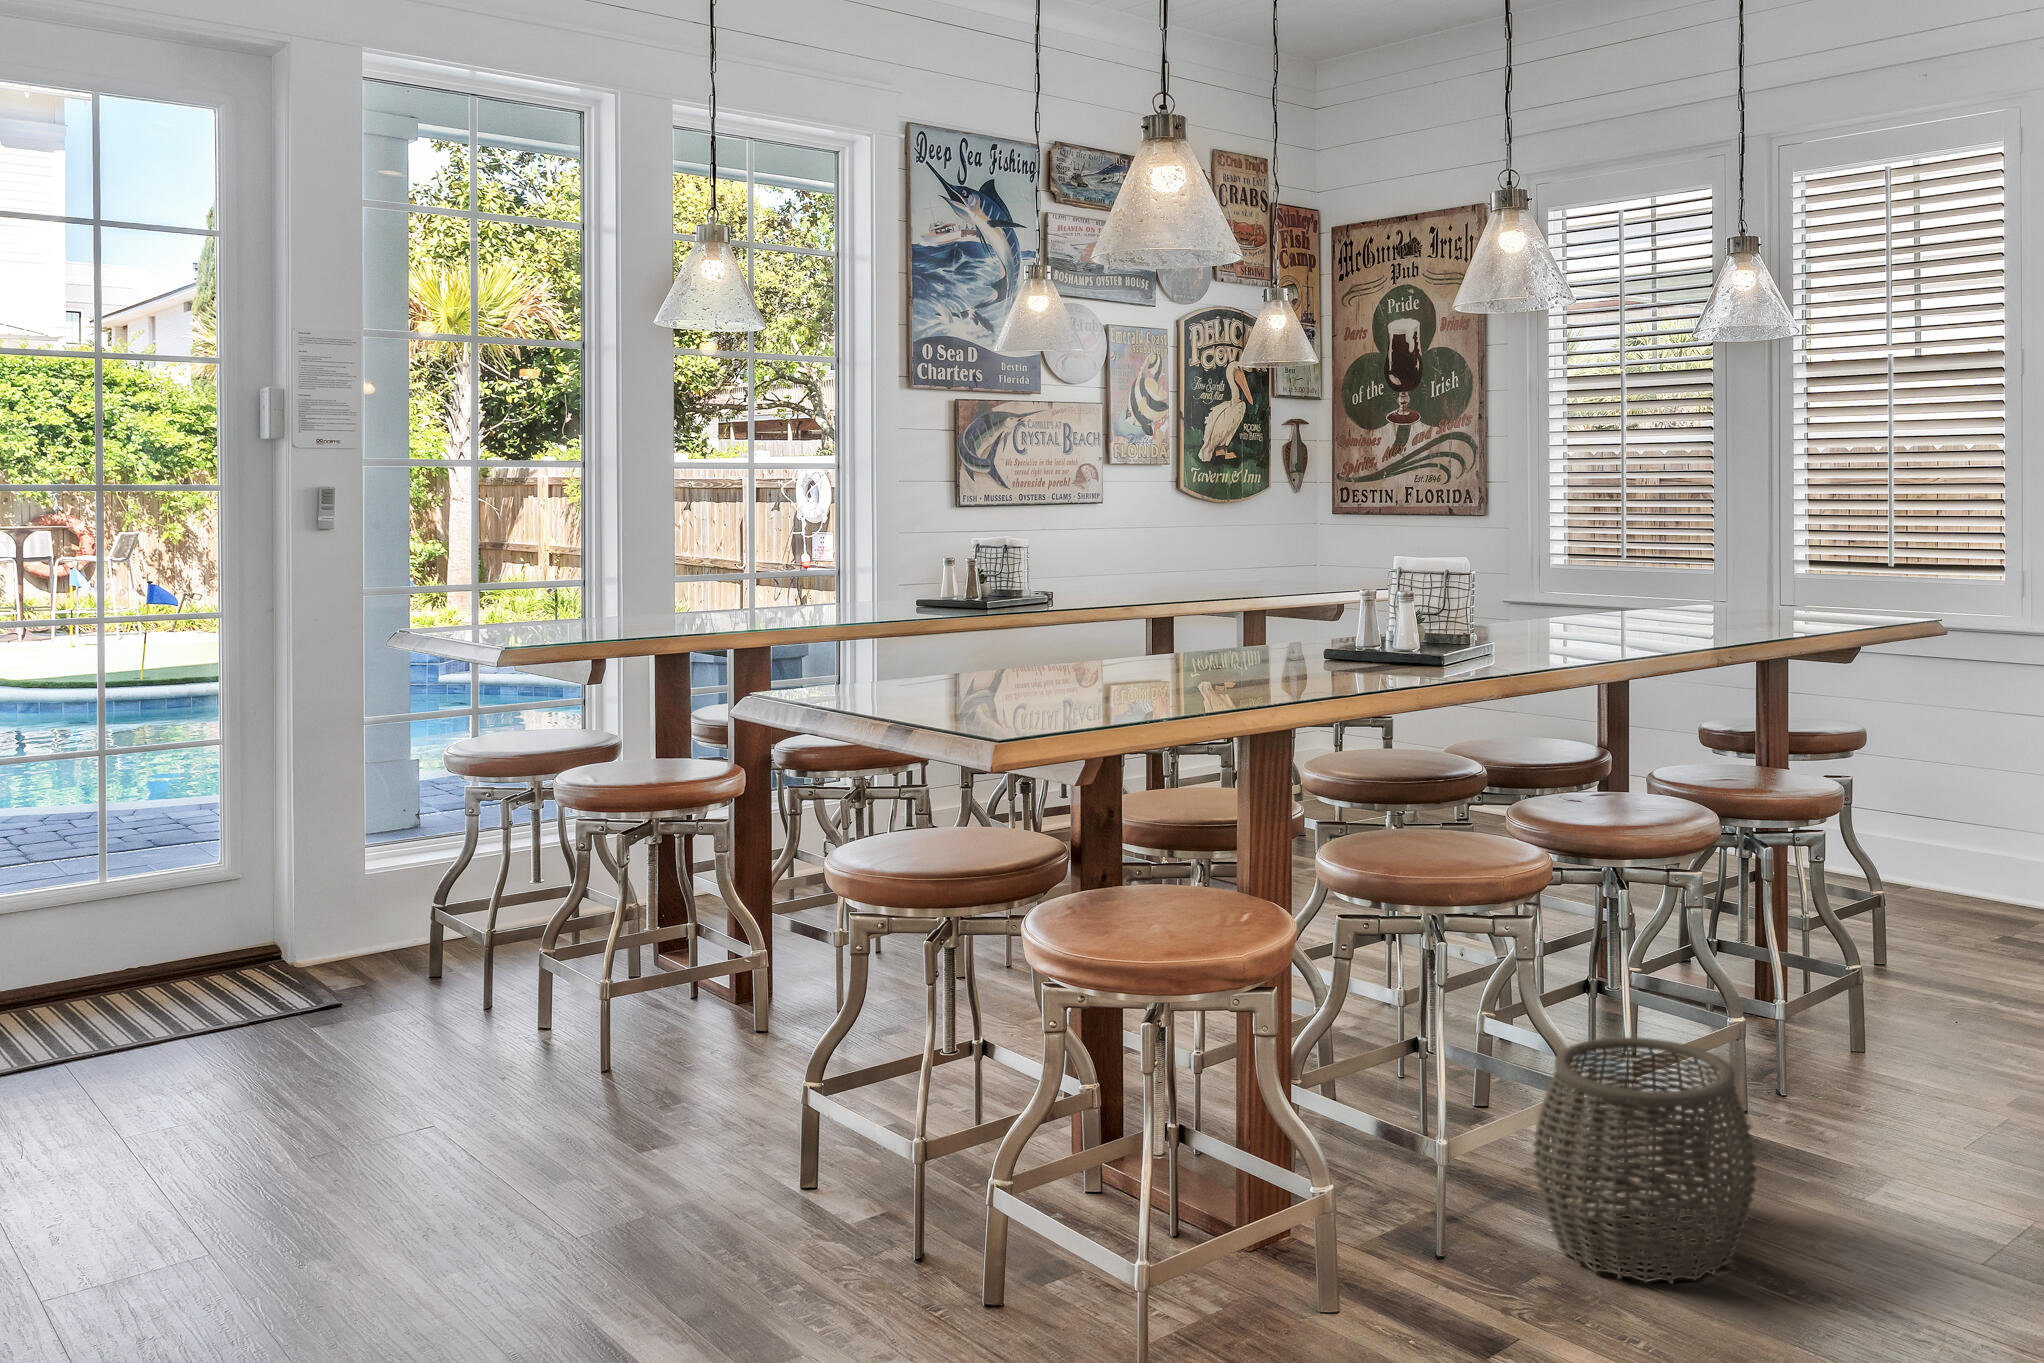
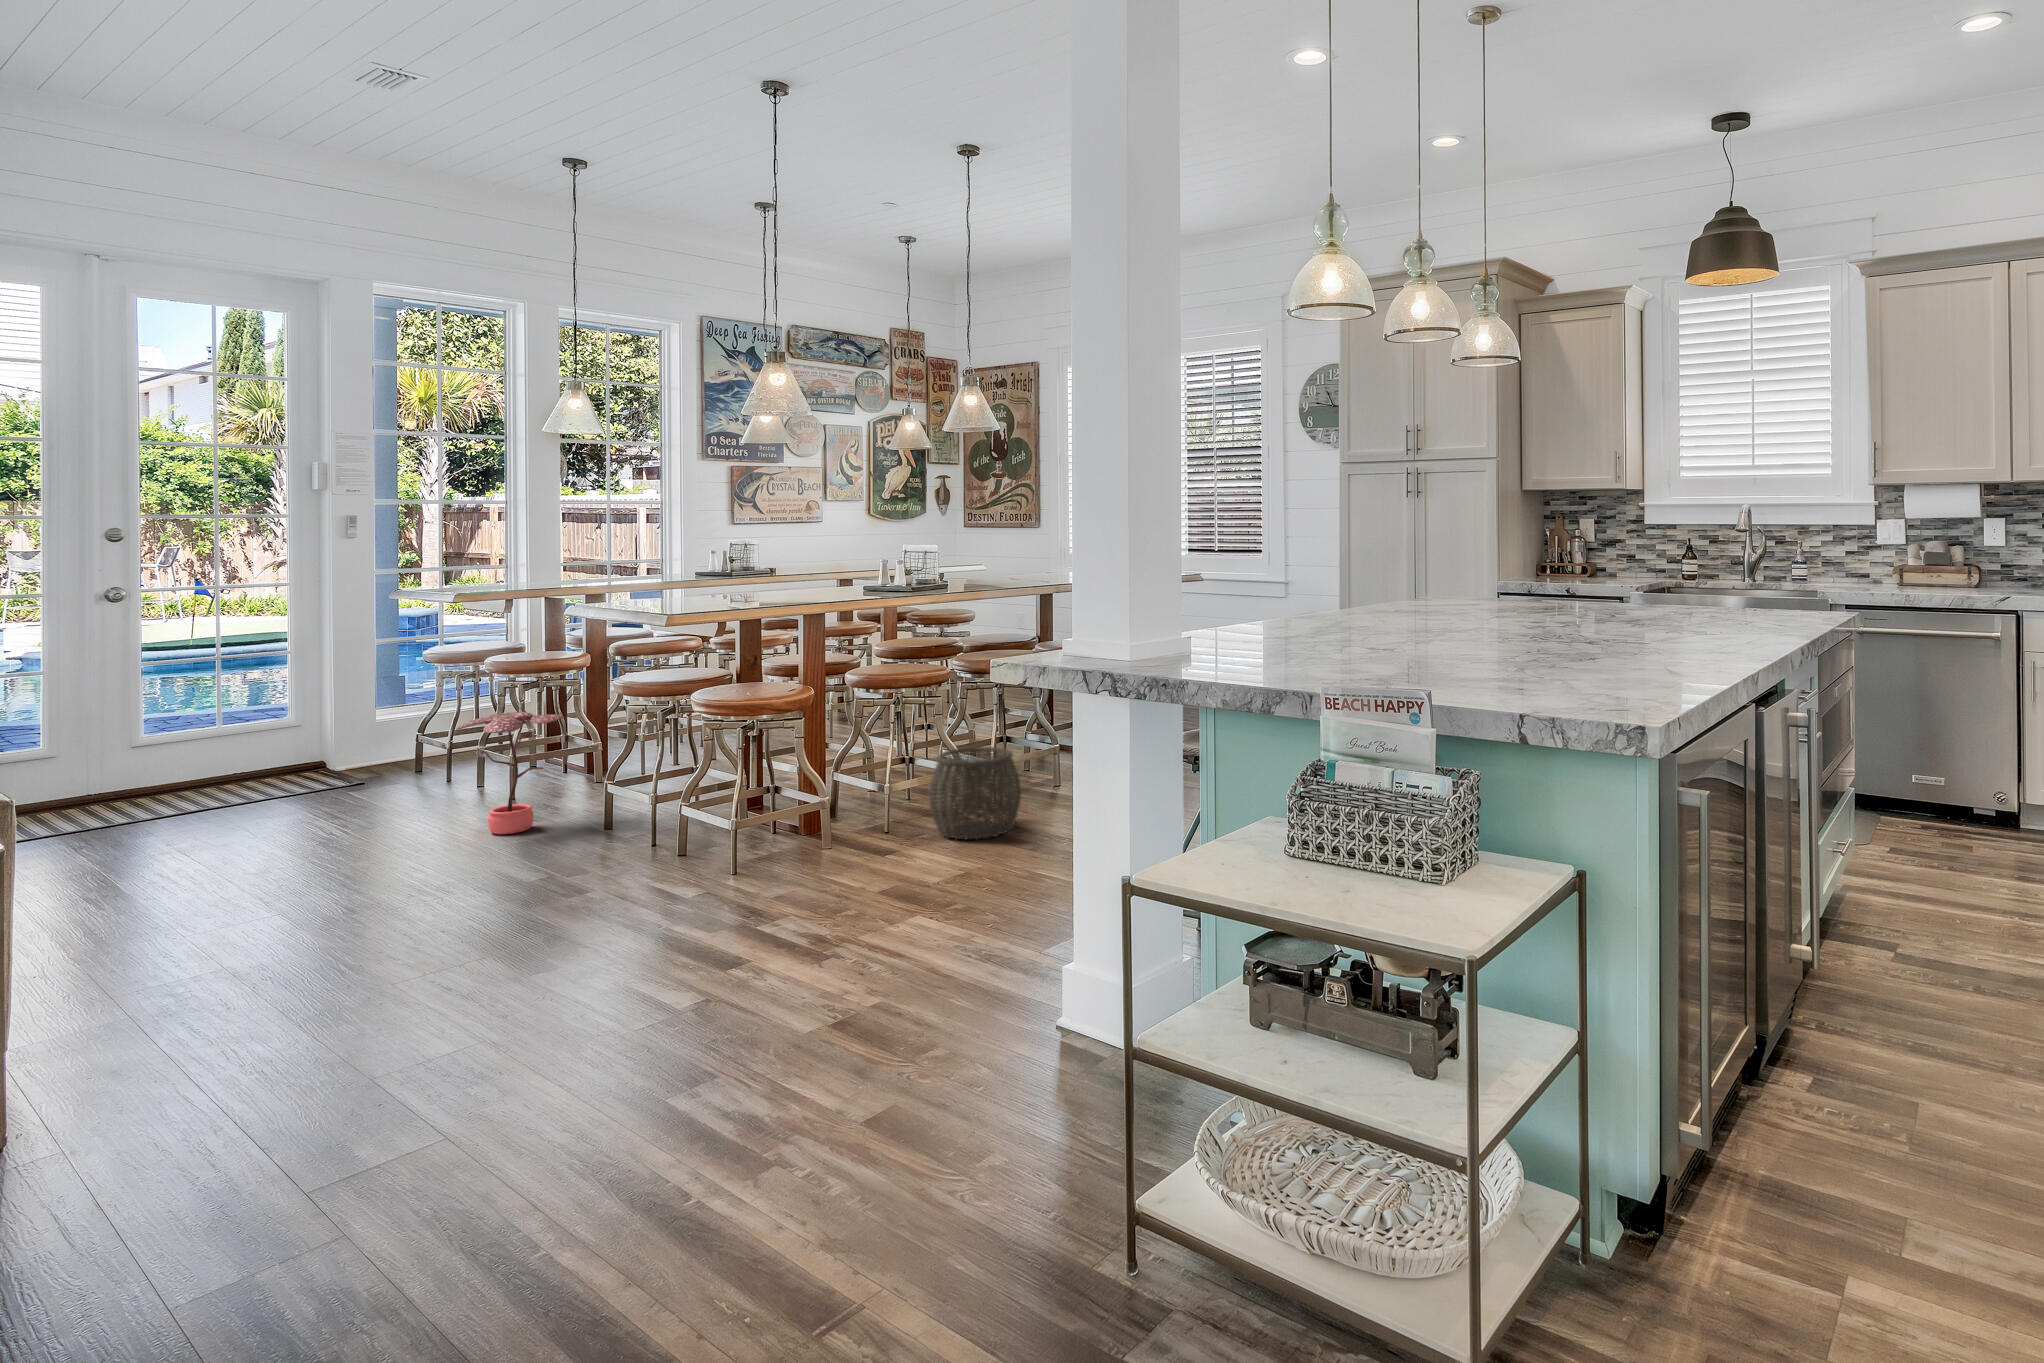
potted plant: none [516,911,724,1180] -> present [456,712,563,834]

